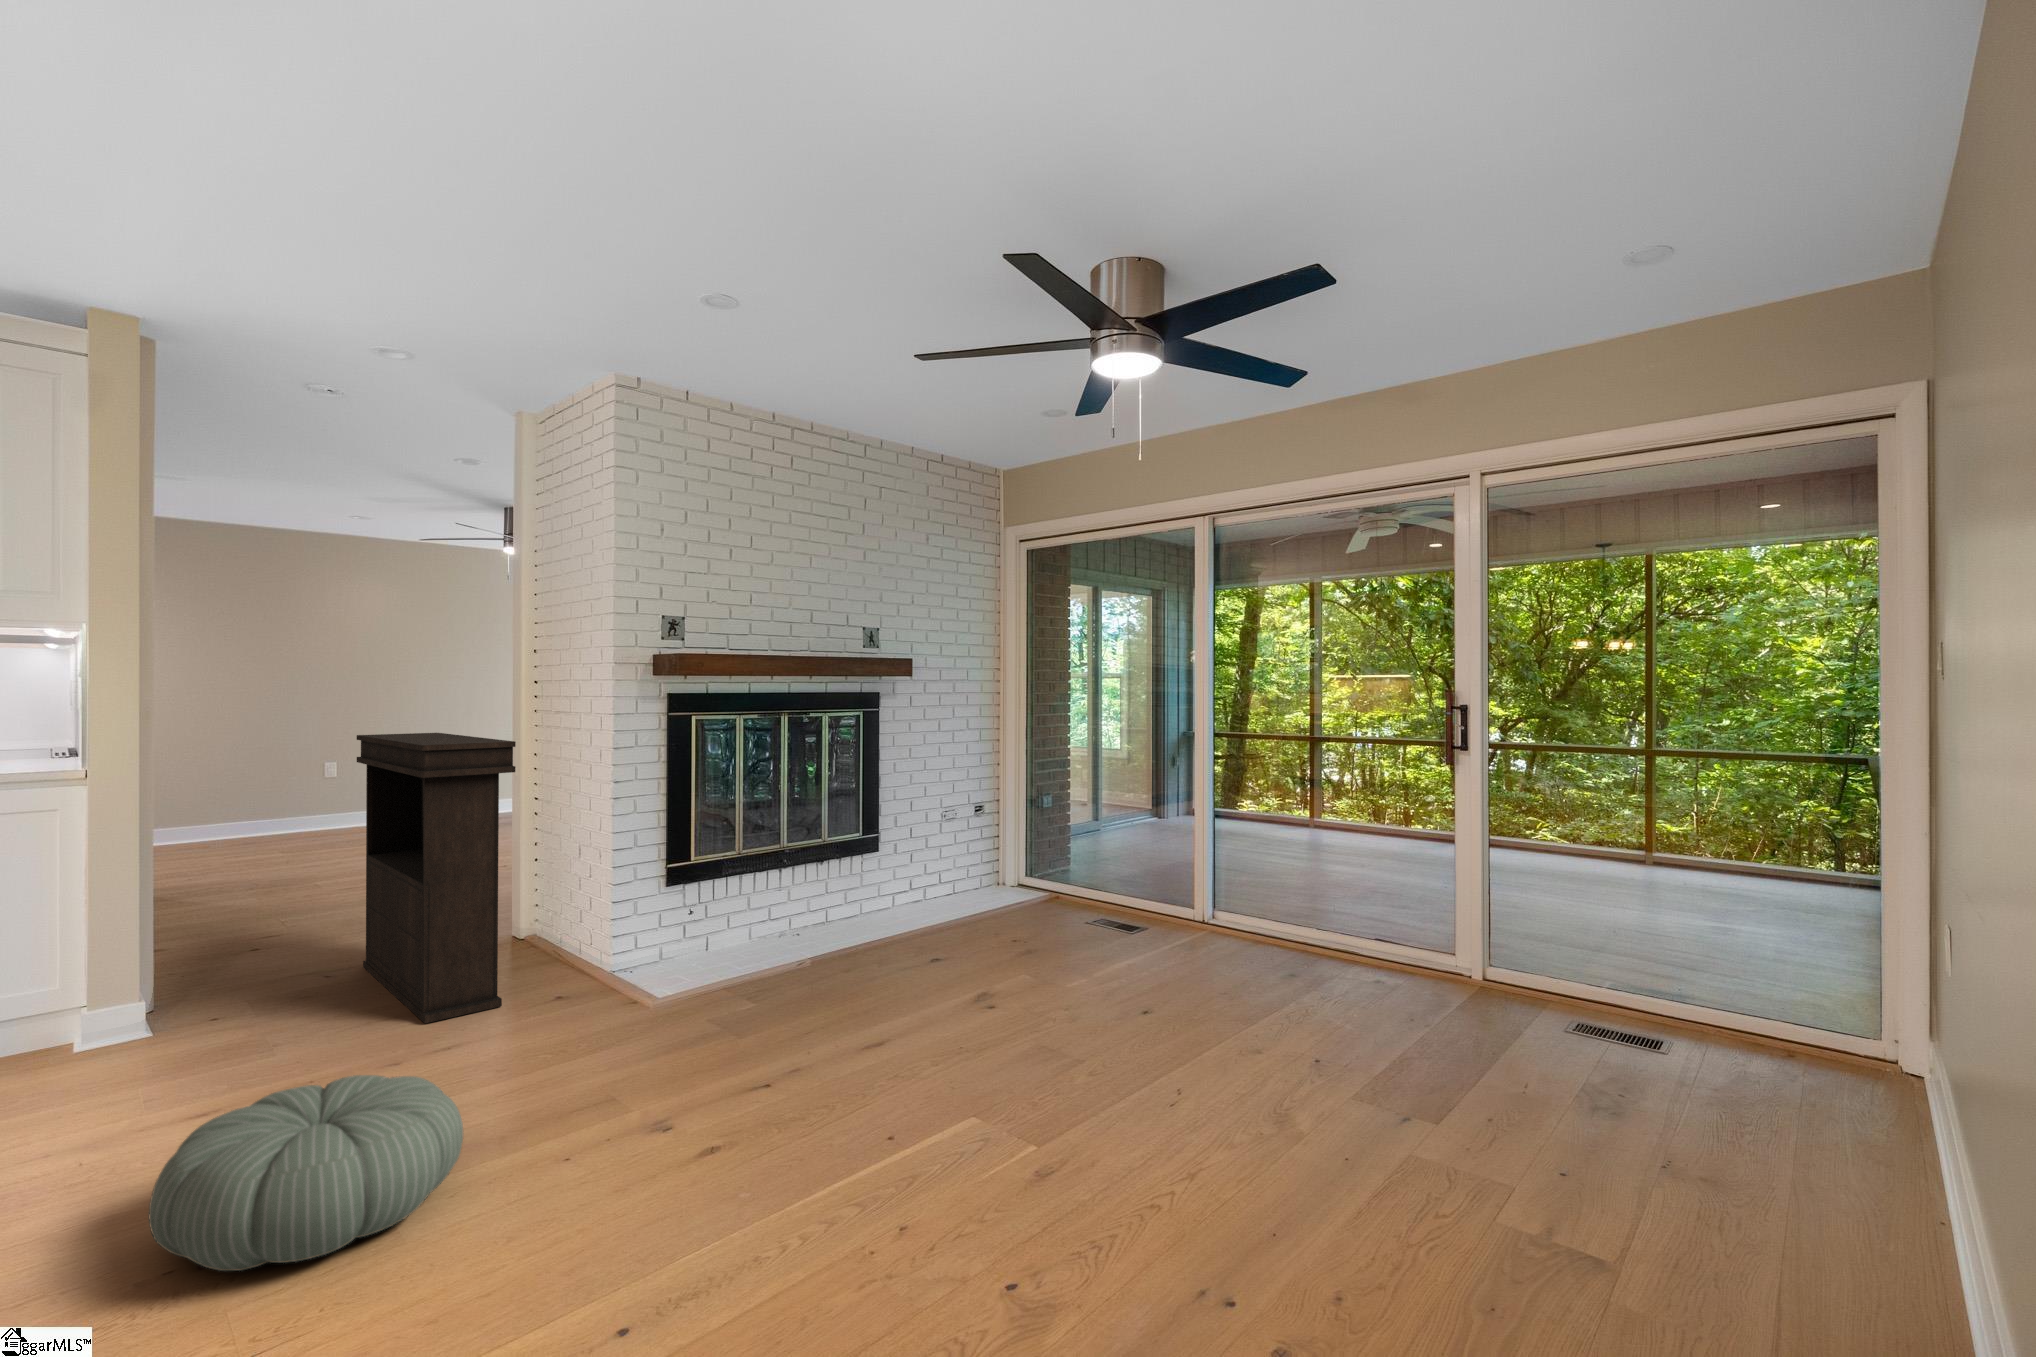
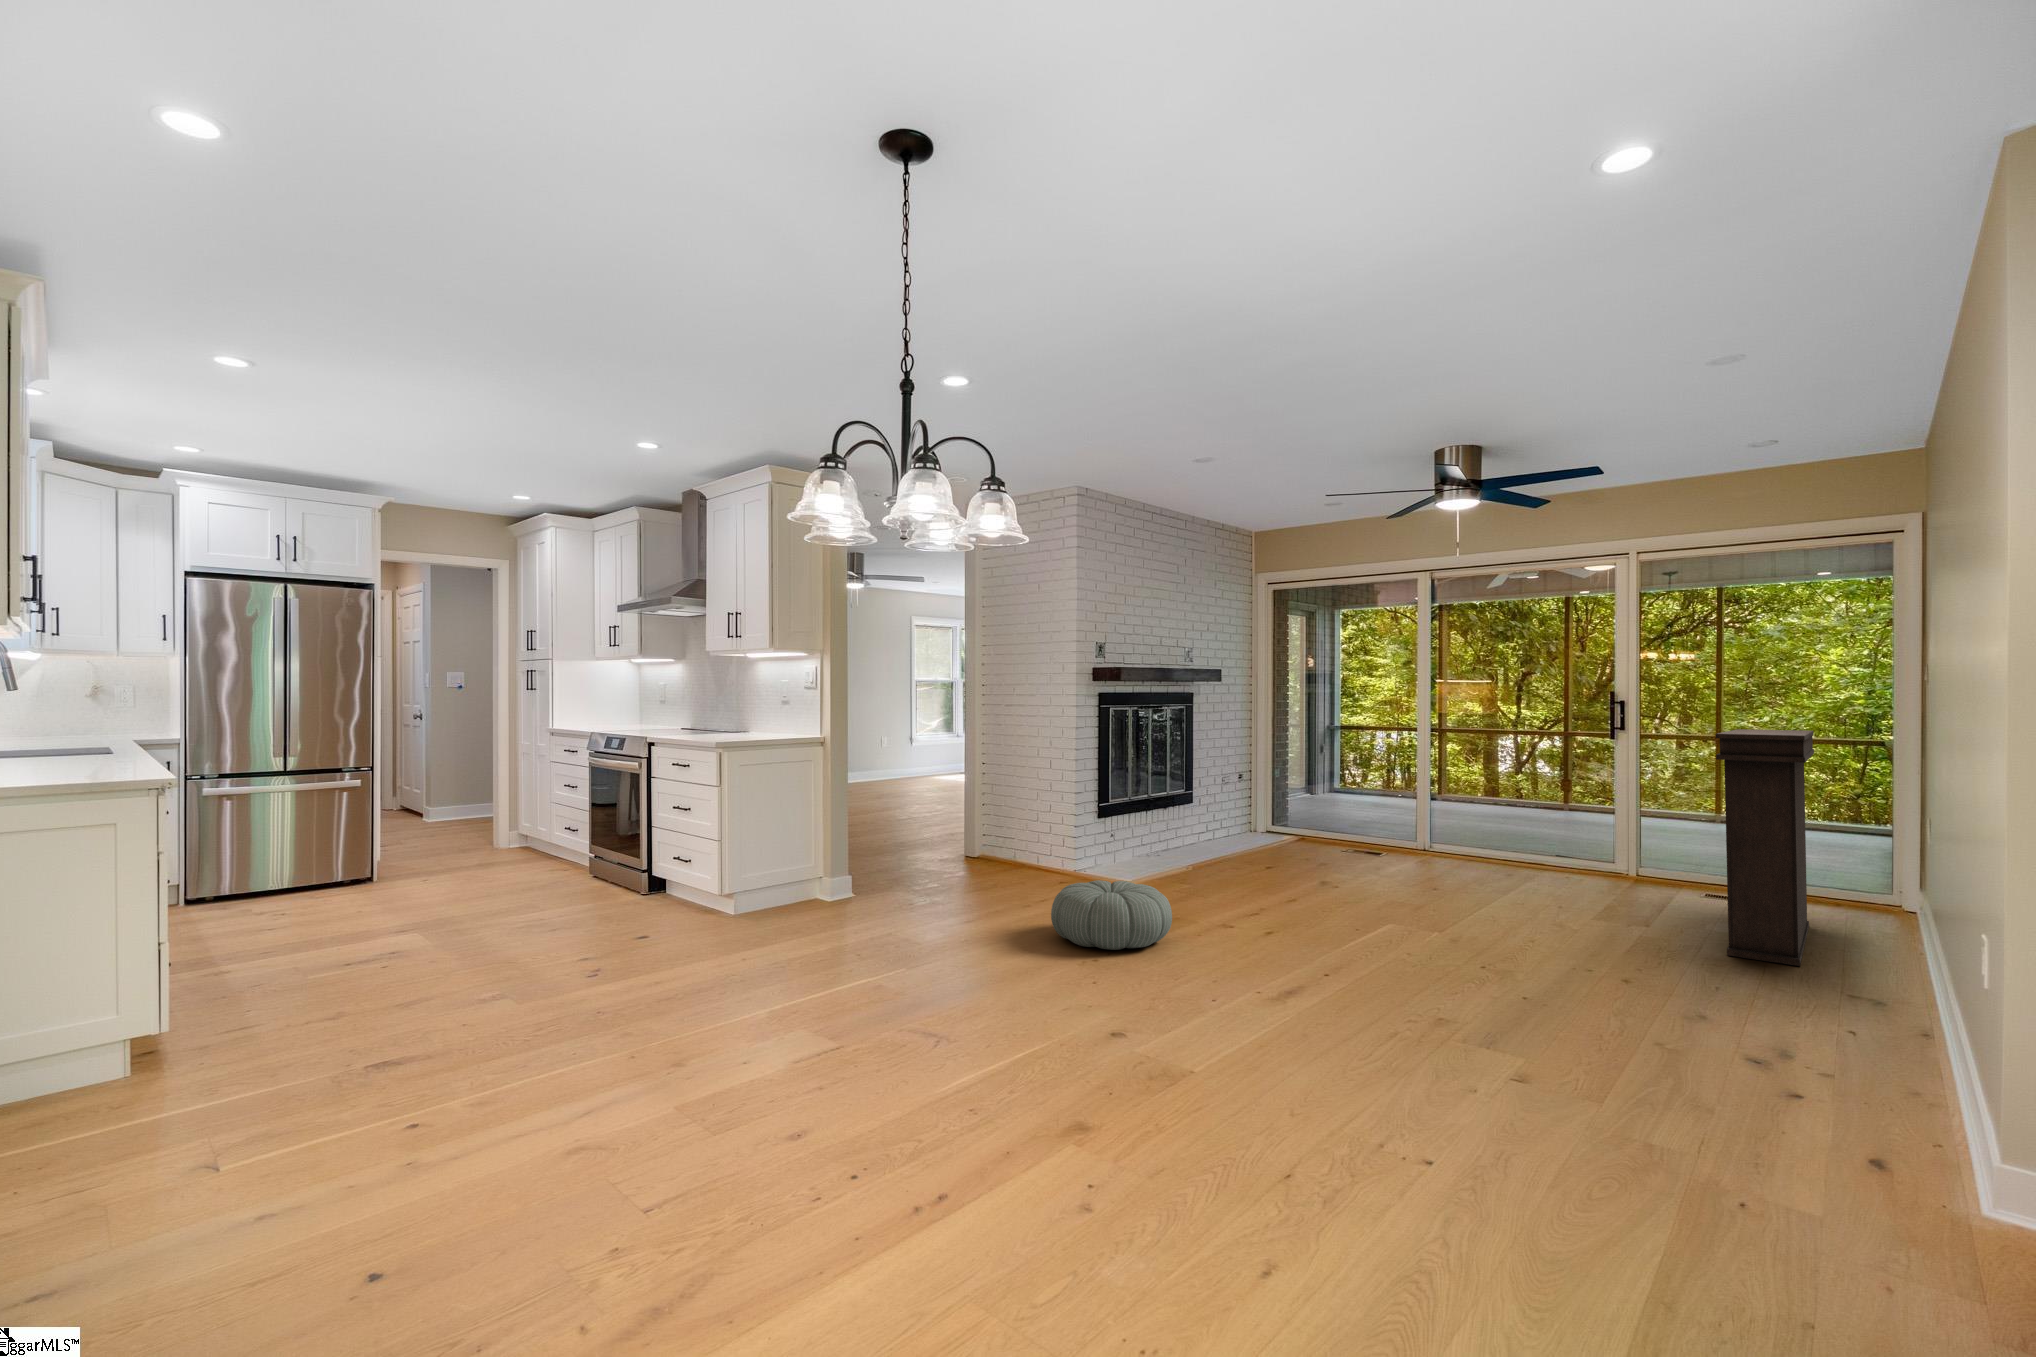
console table: present [357,733,516,1023] -> present [1716,729,1814,966]

